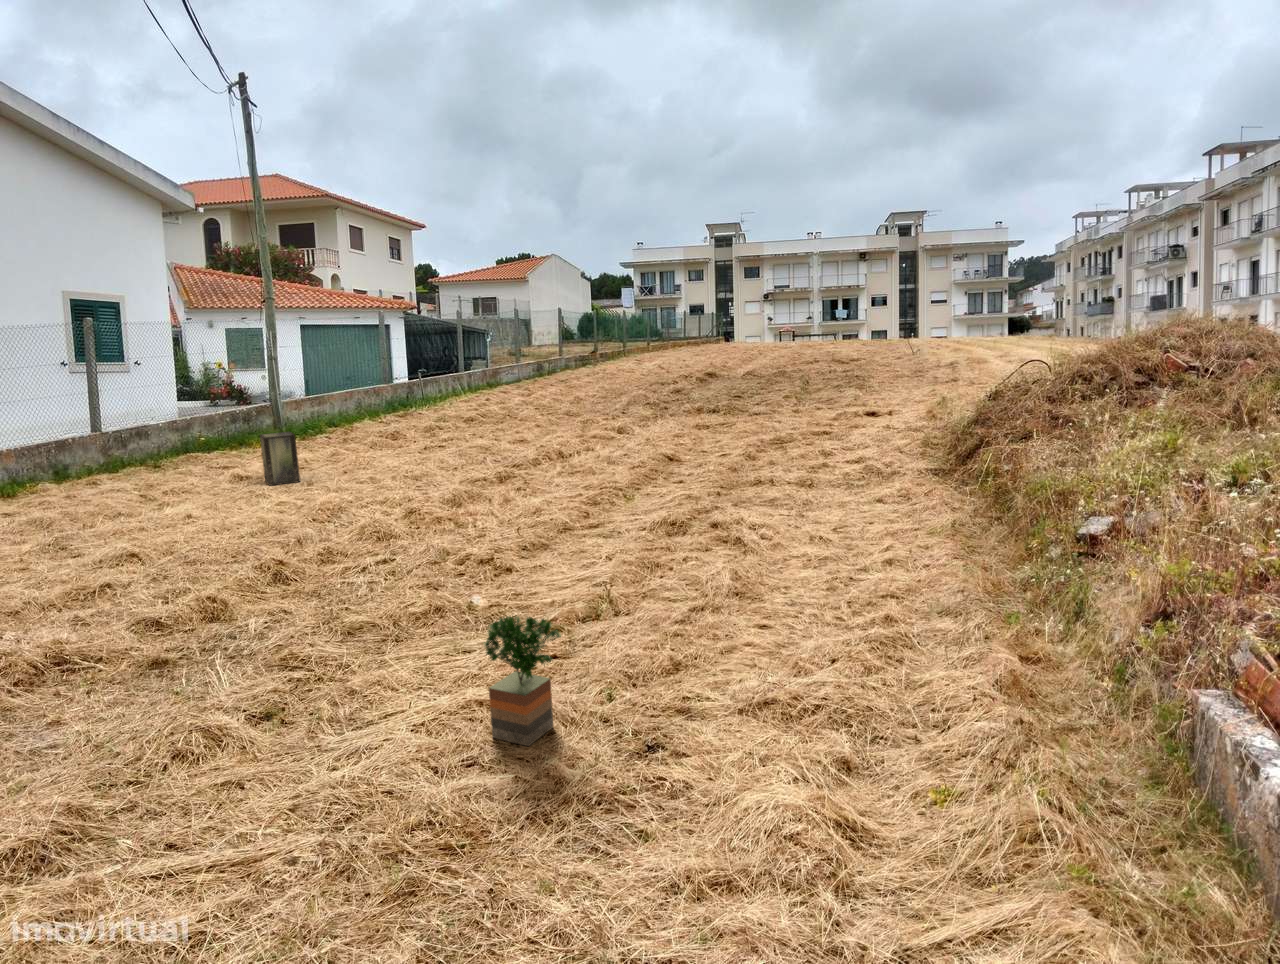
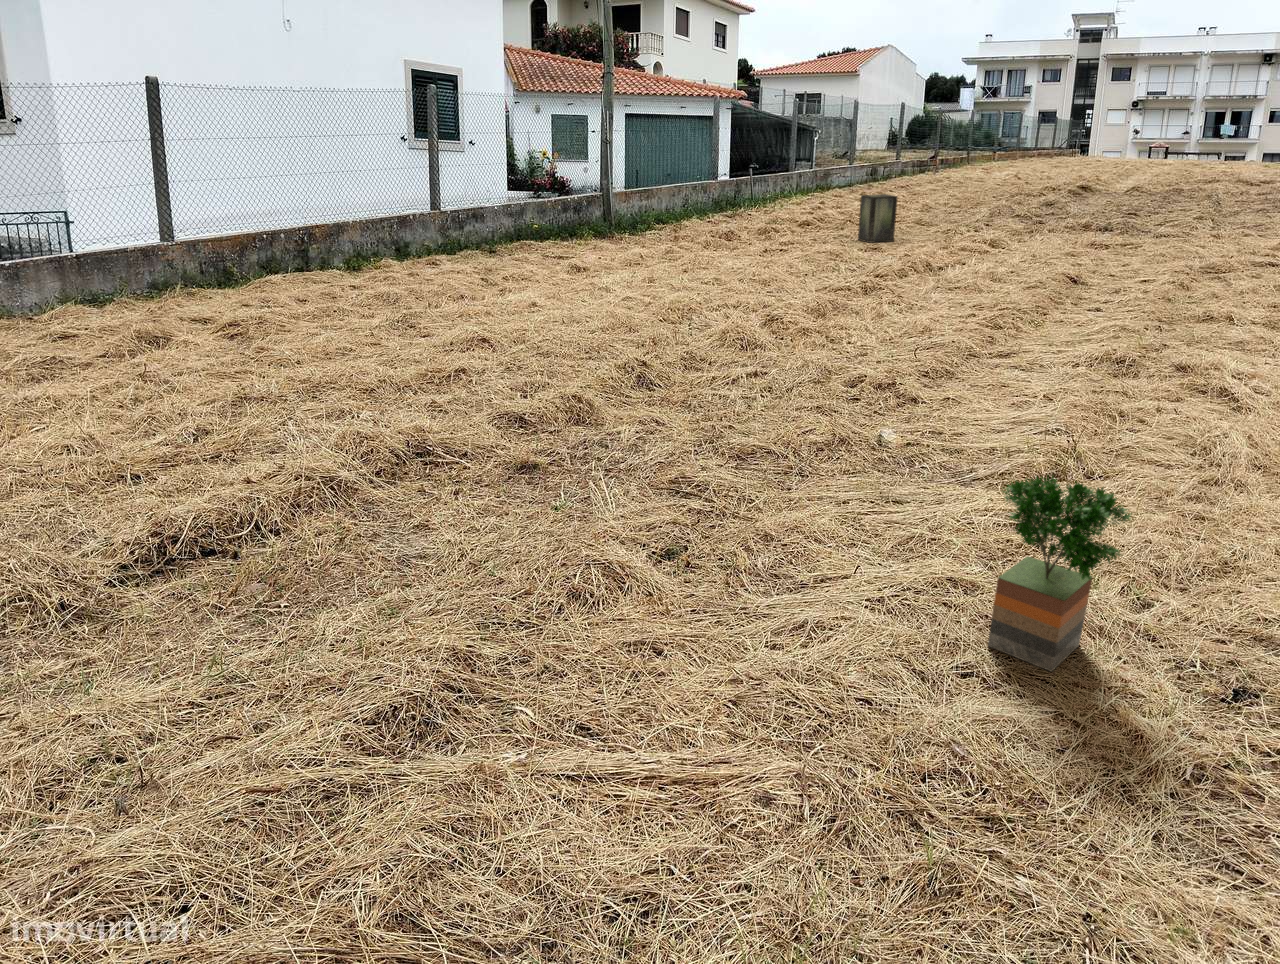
storage box: present [260,432,300,486] -> present [858,194,897,243]

